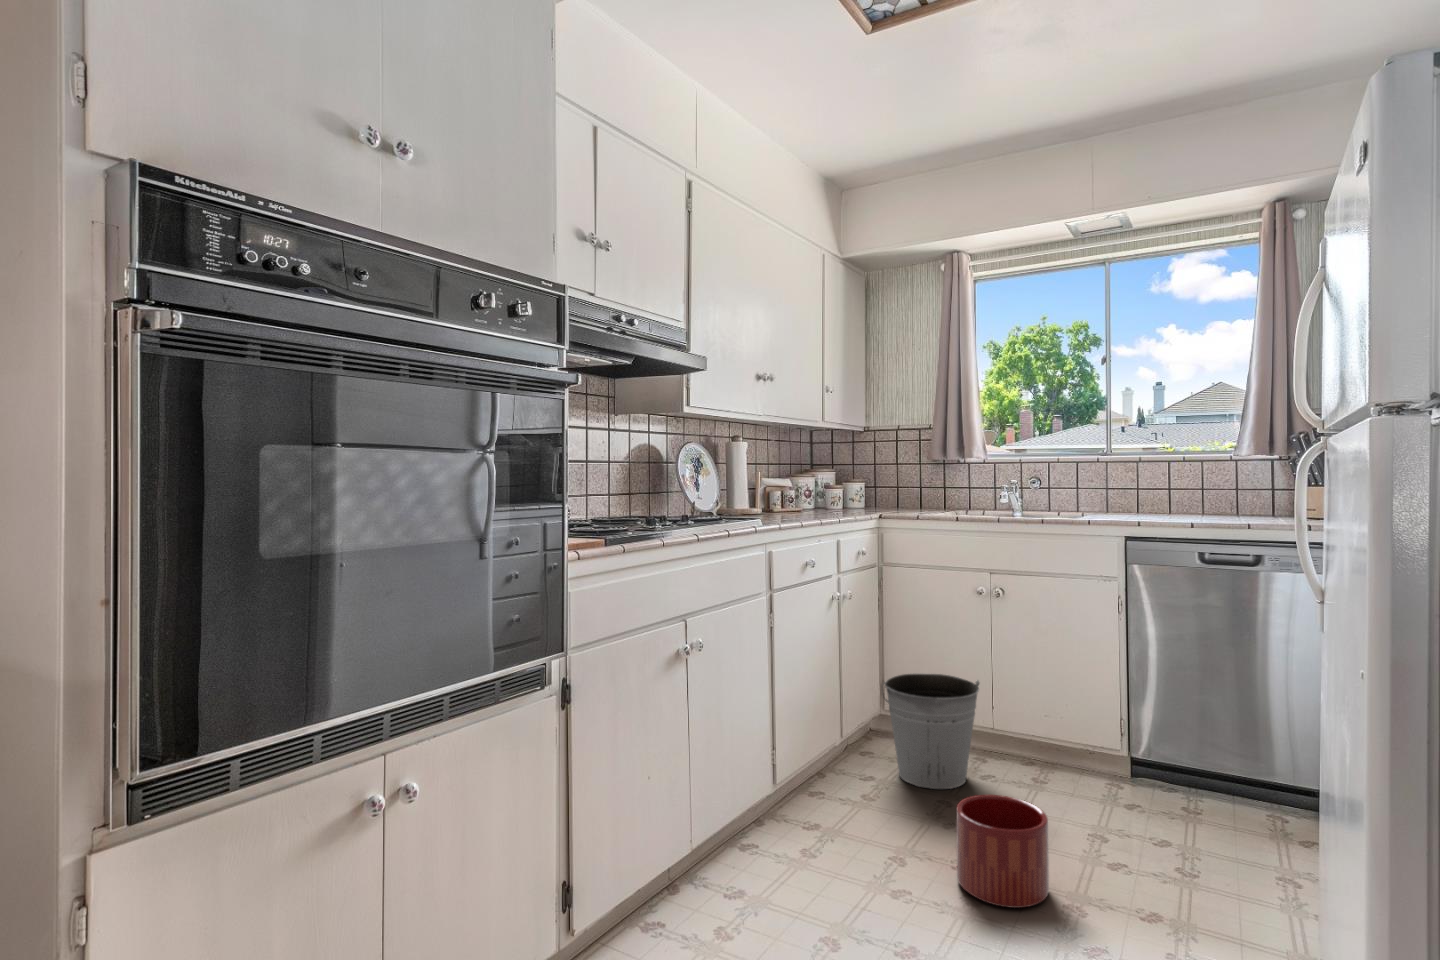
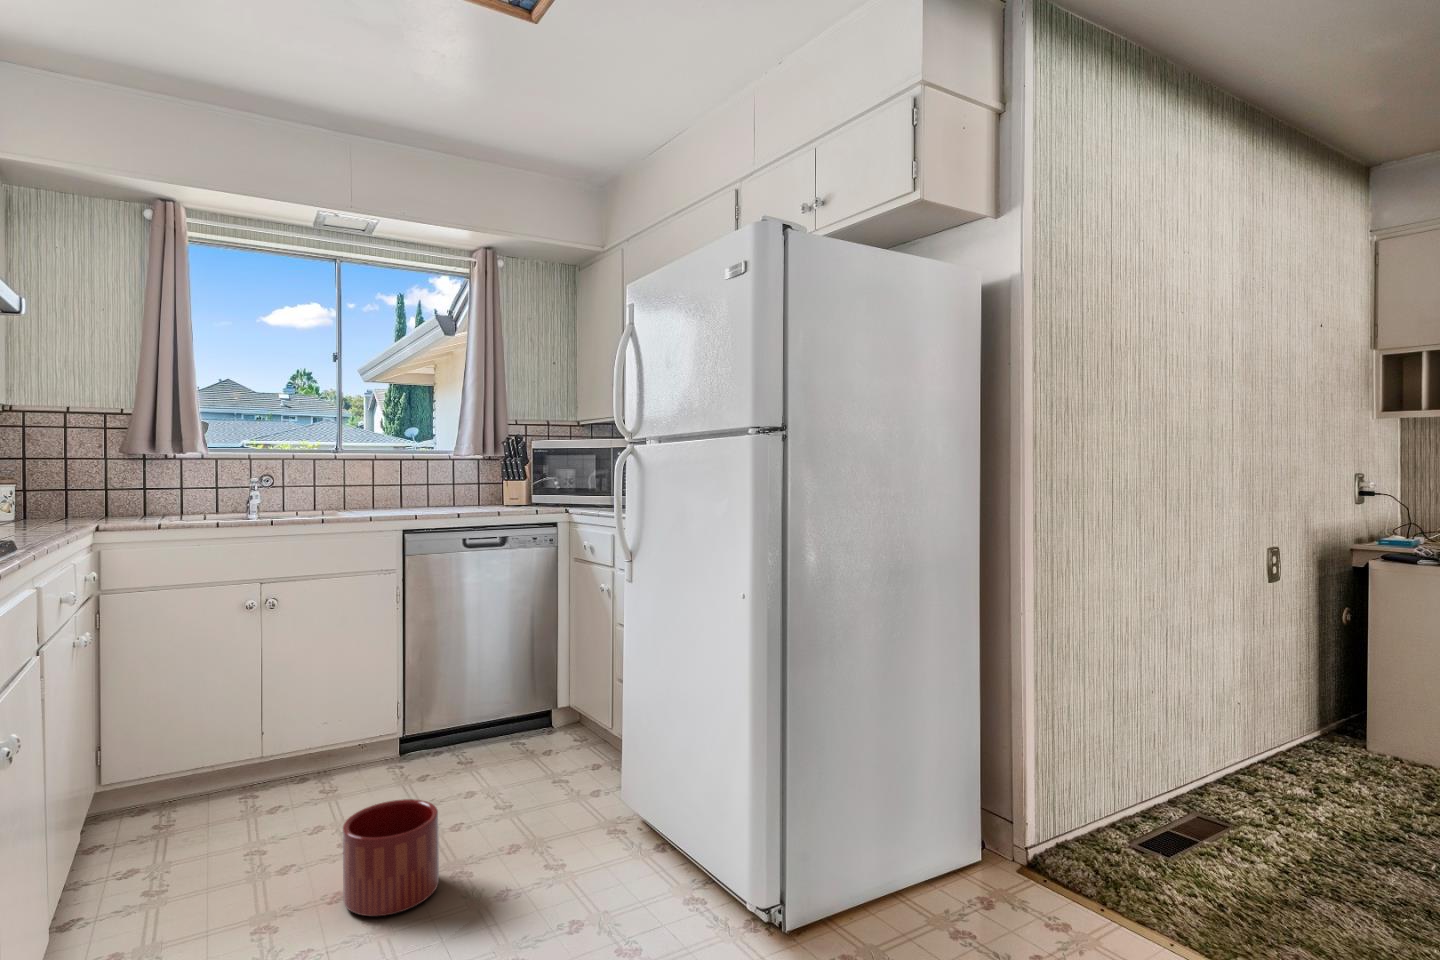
bucket: present [882,673,979,789] -> none [136,704,275,854]

